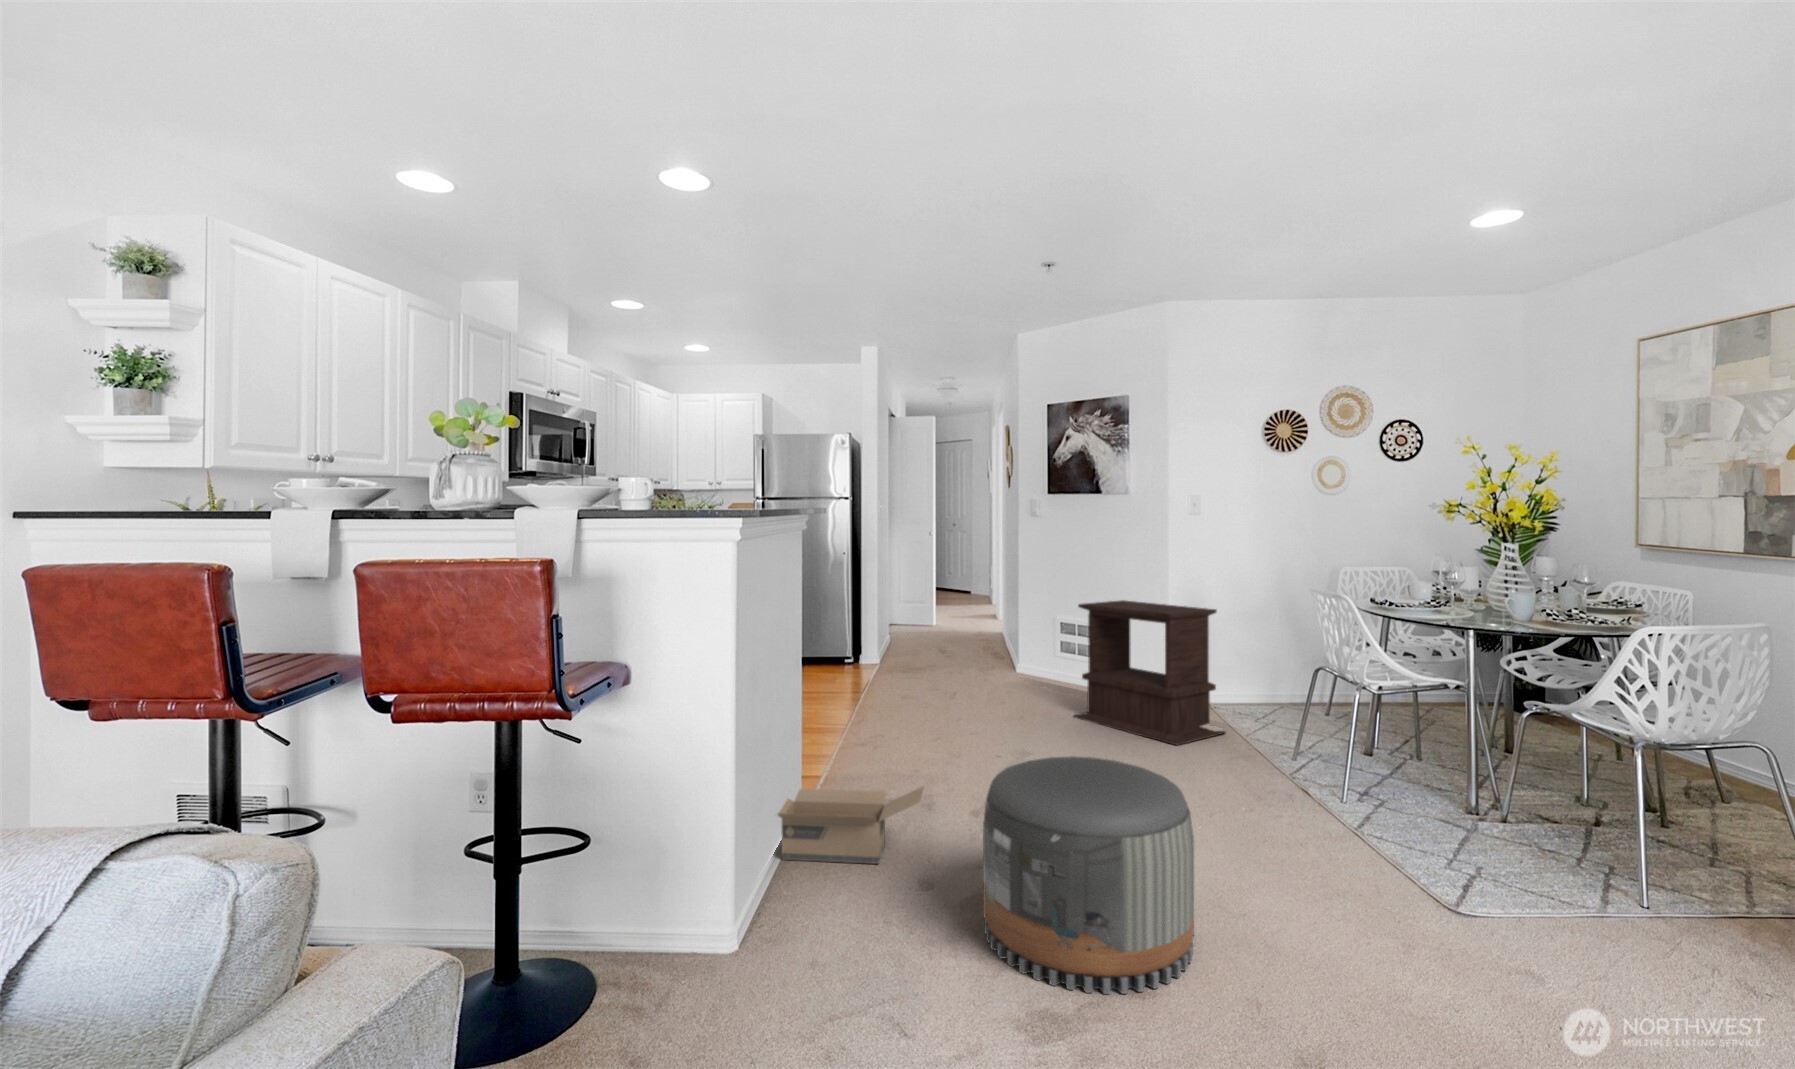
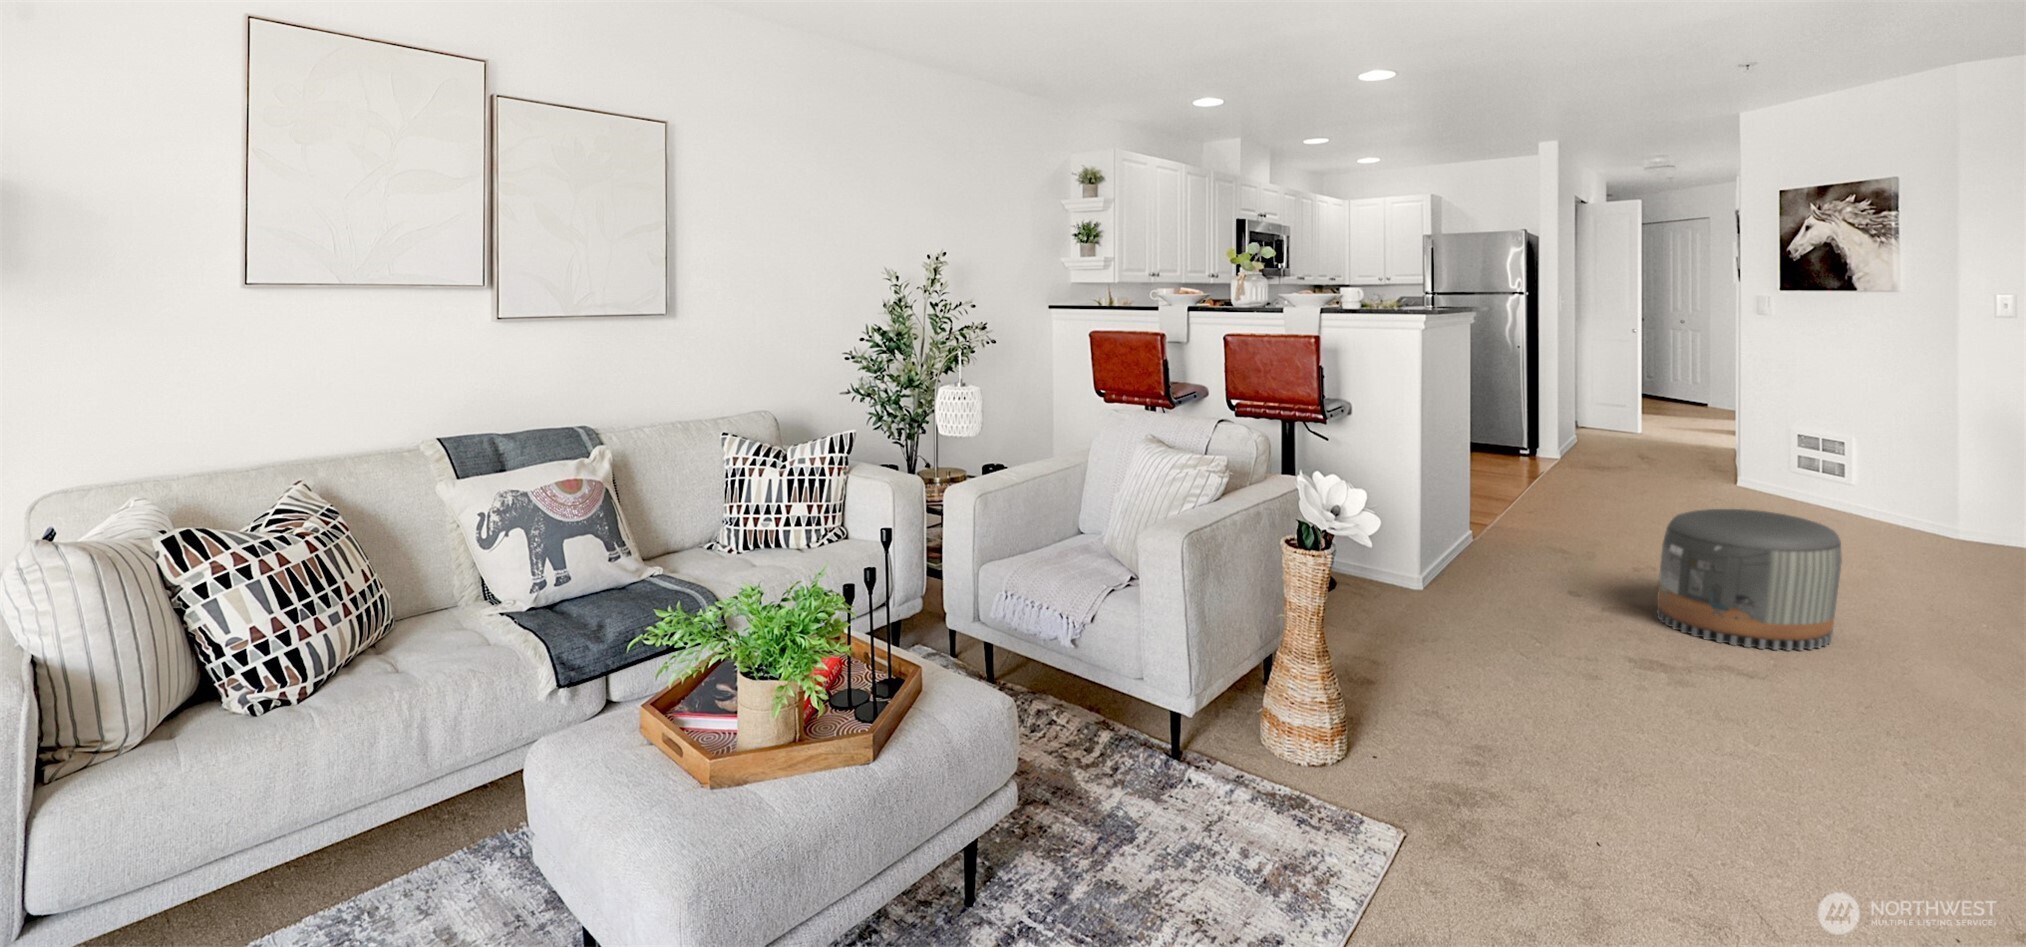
side table: present [1074,600,1226,745] -> none [1781,401,1982,545]
cardboard box: present [778,787,924,864] -> none [1464,518,1613,579]

